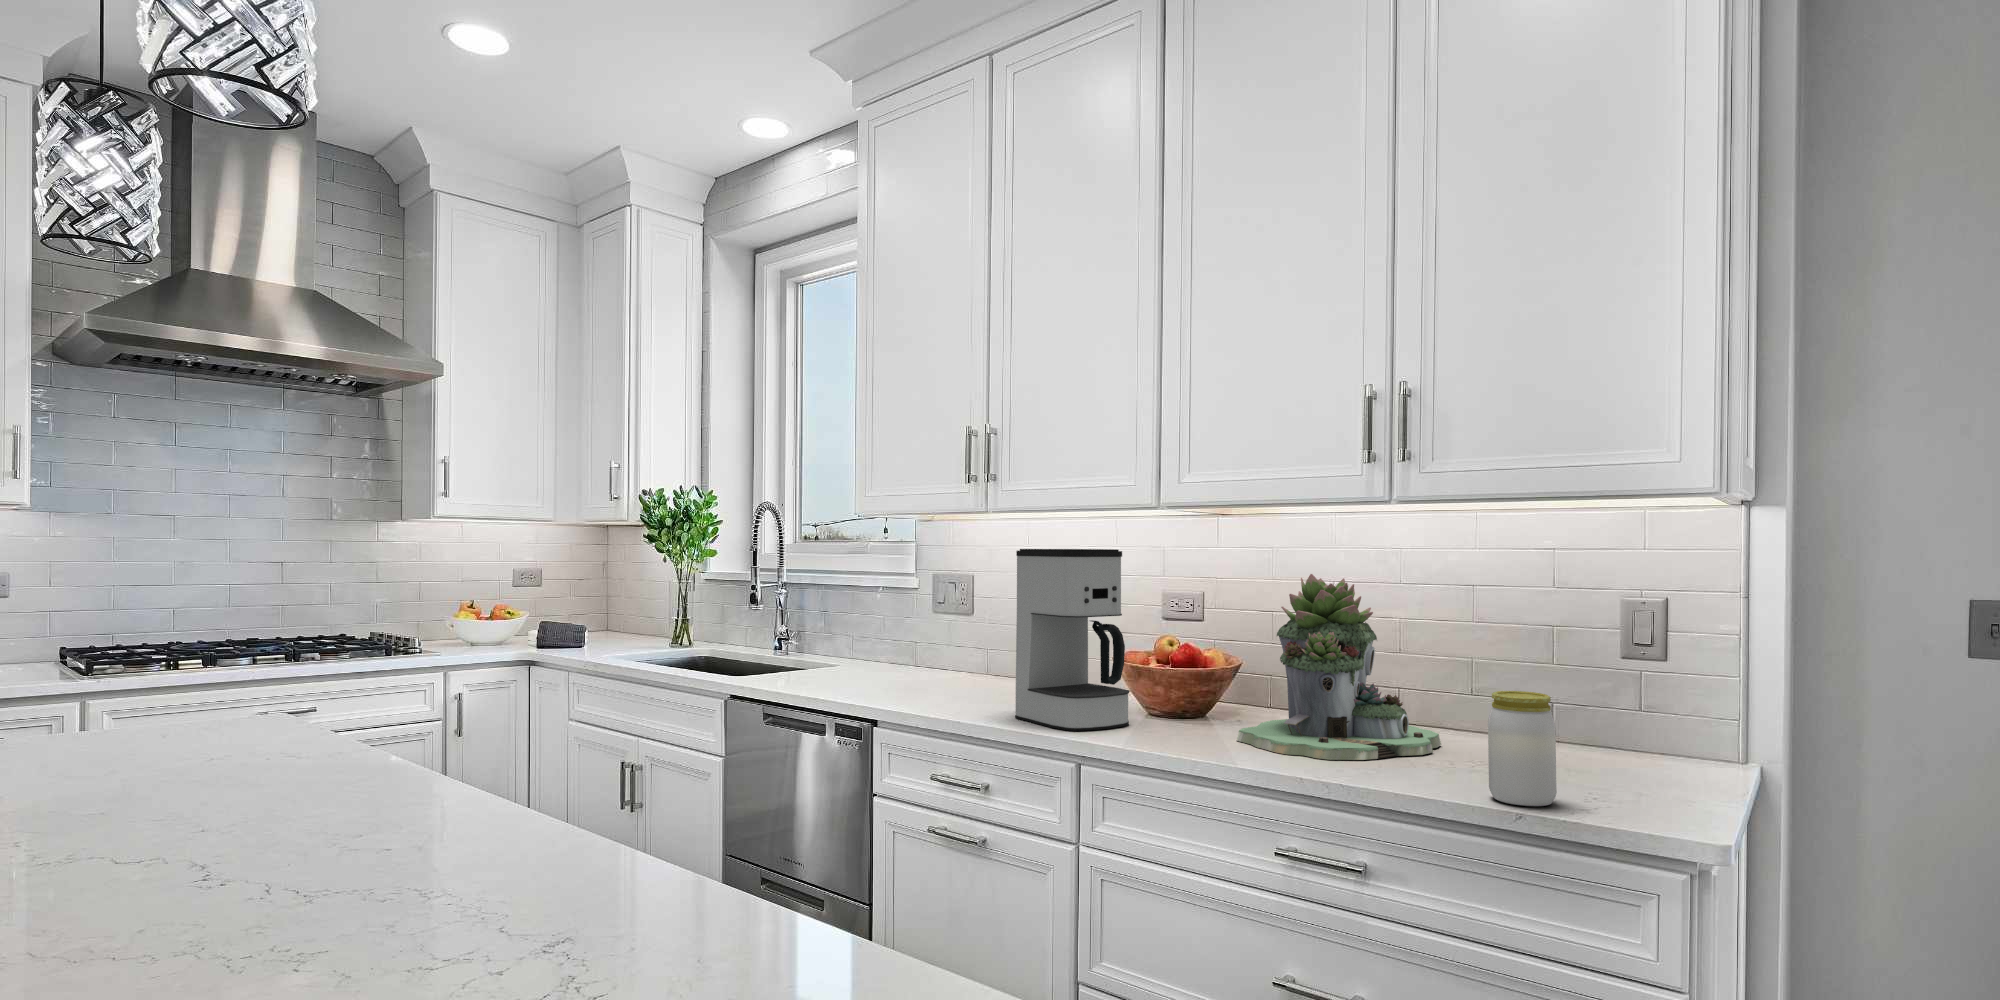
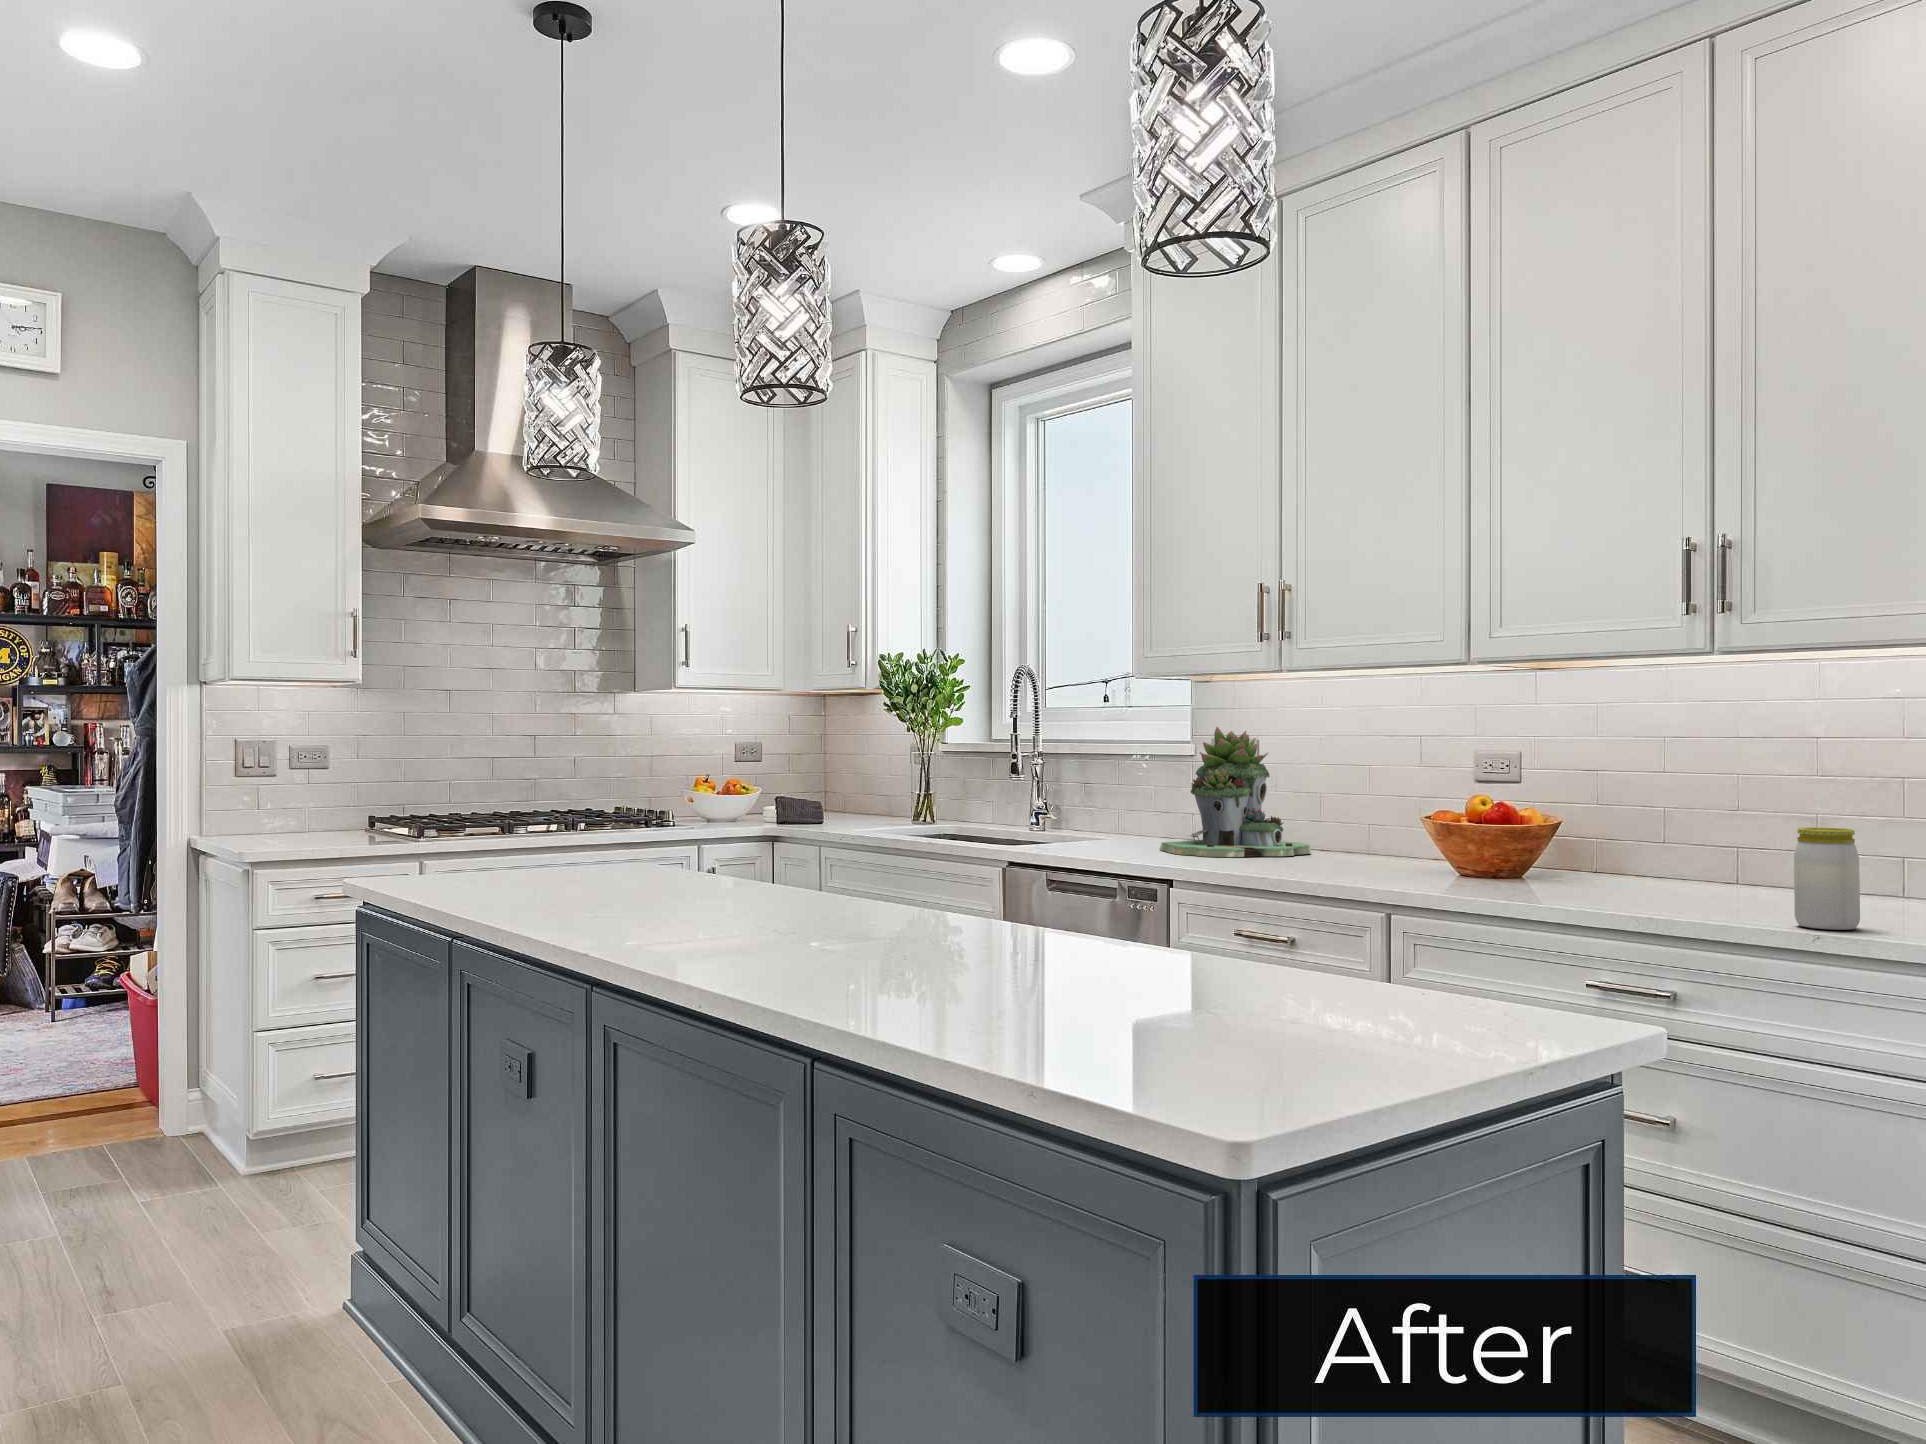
coffee maker: present [1015,549,1129,731] -> none [1319,705,1438,883]
succulent planter: present [1237,574,1441,760] -> present [1160,727,1311,857]

